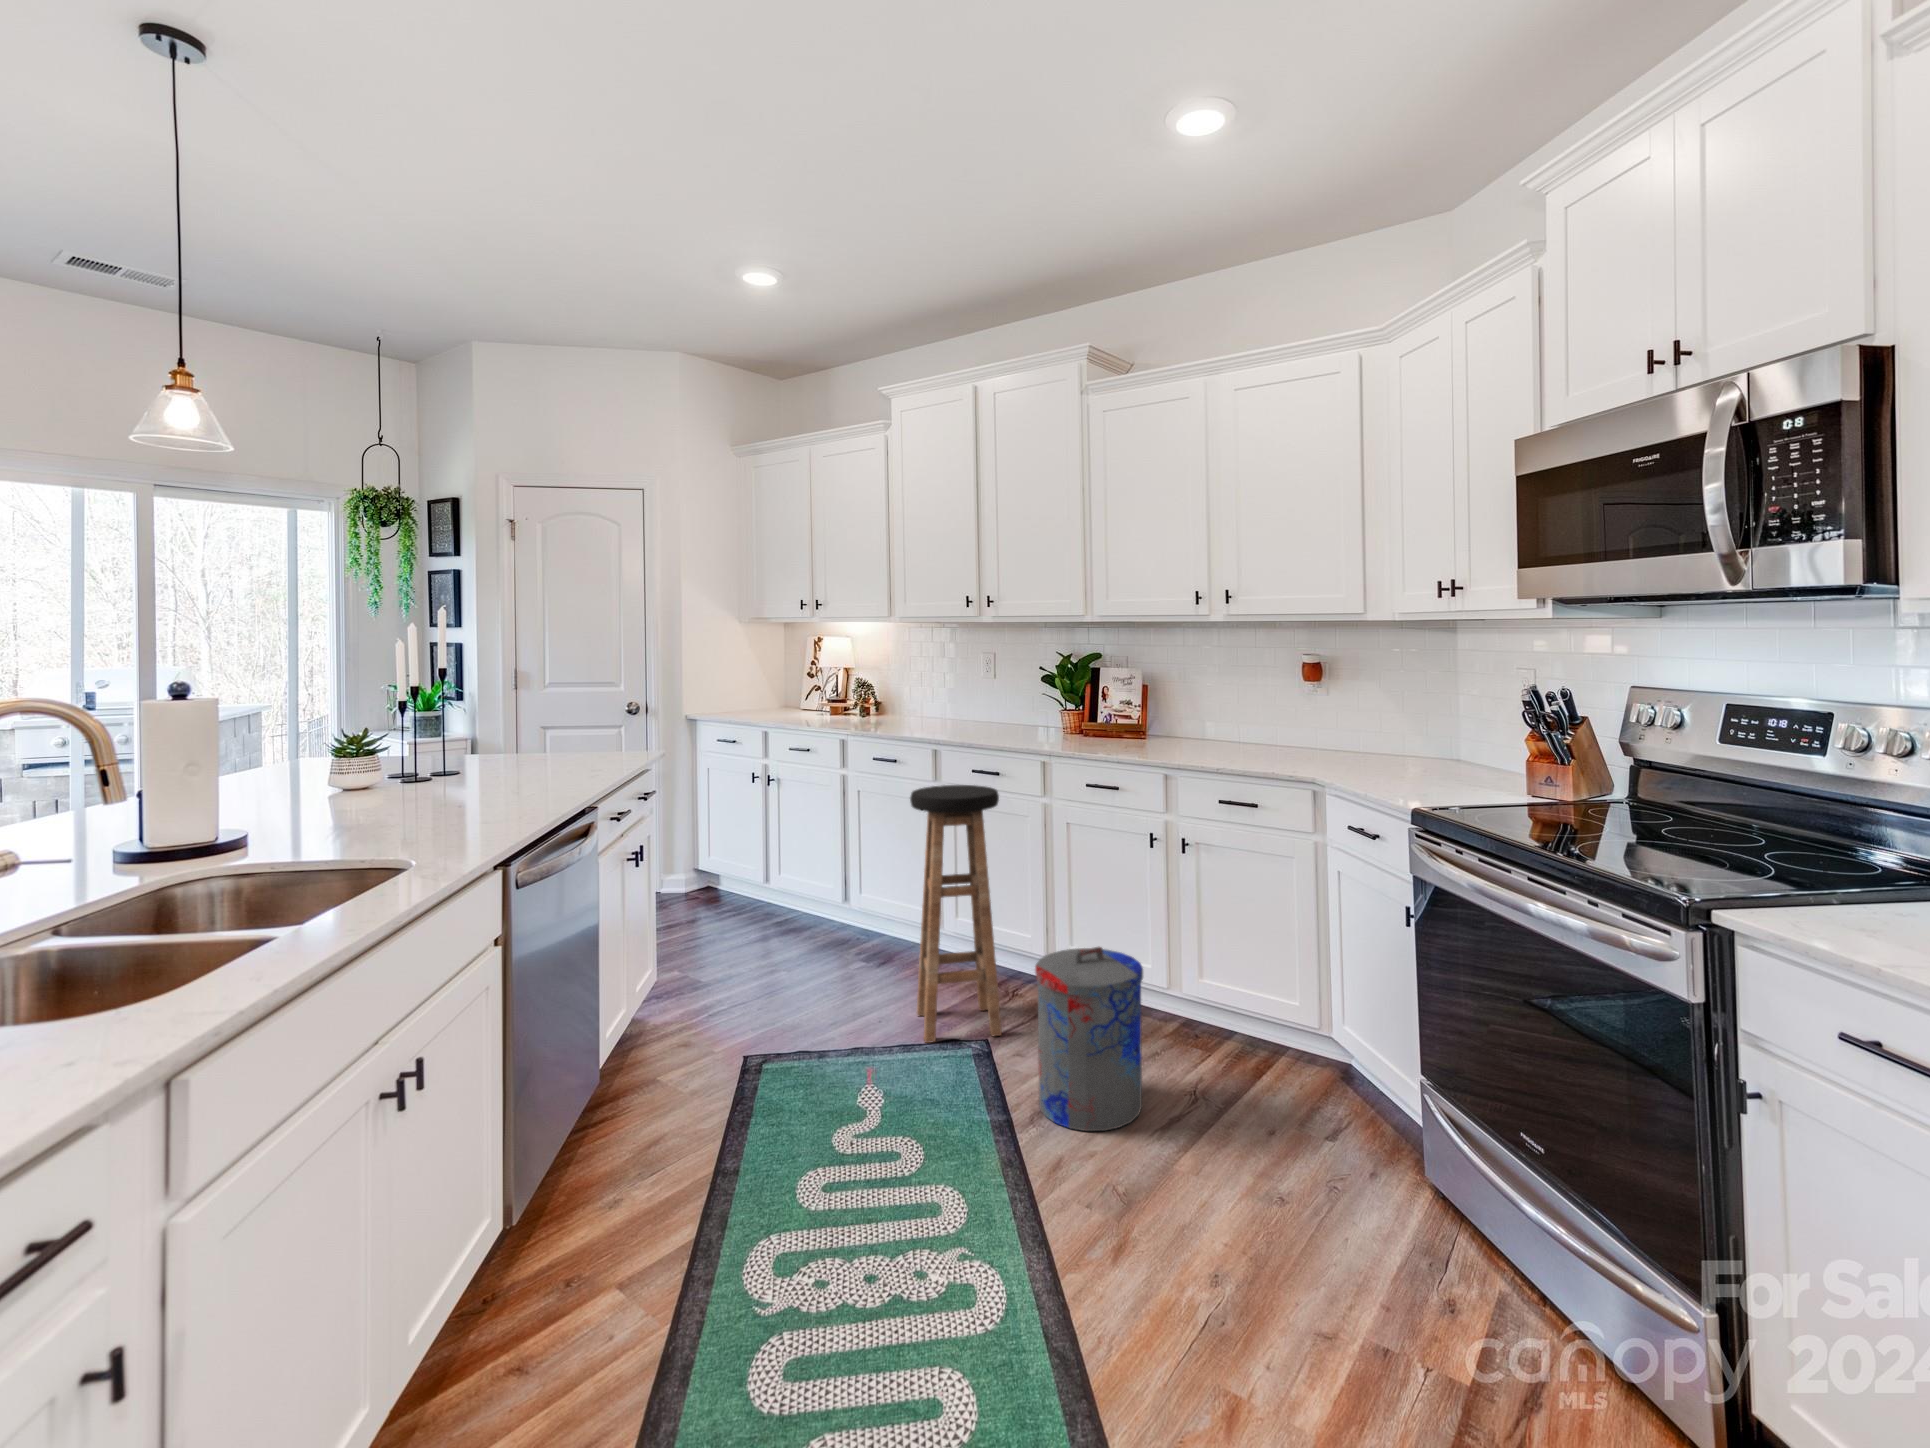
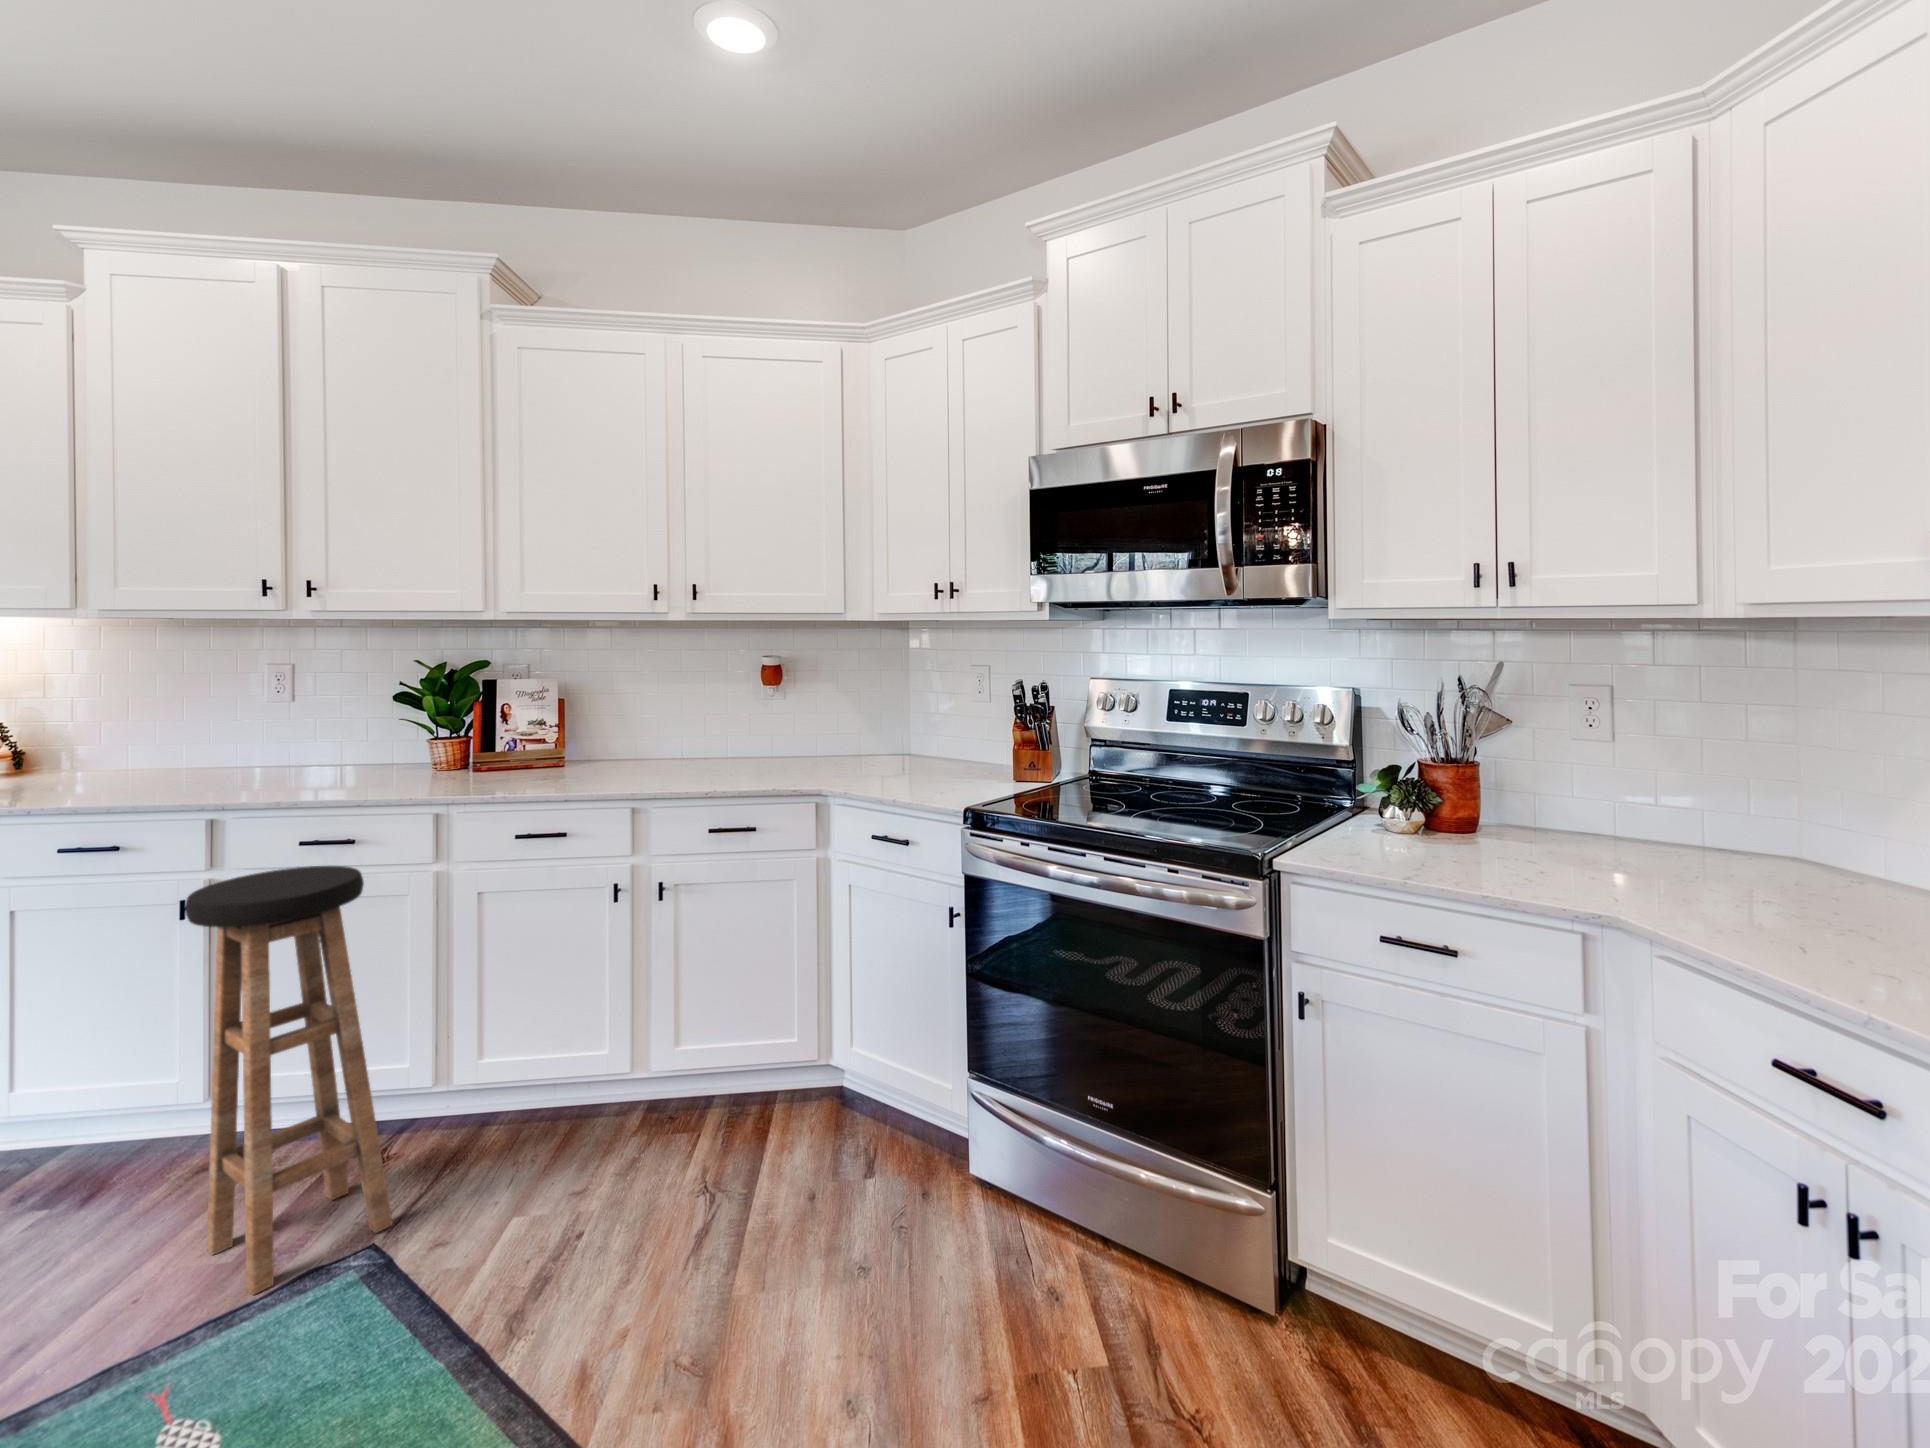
trash can: present [1035,947,1143,1131] -> none [497,1053,662,1321]

